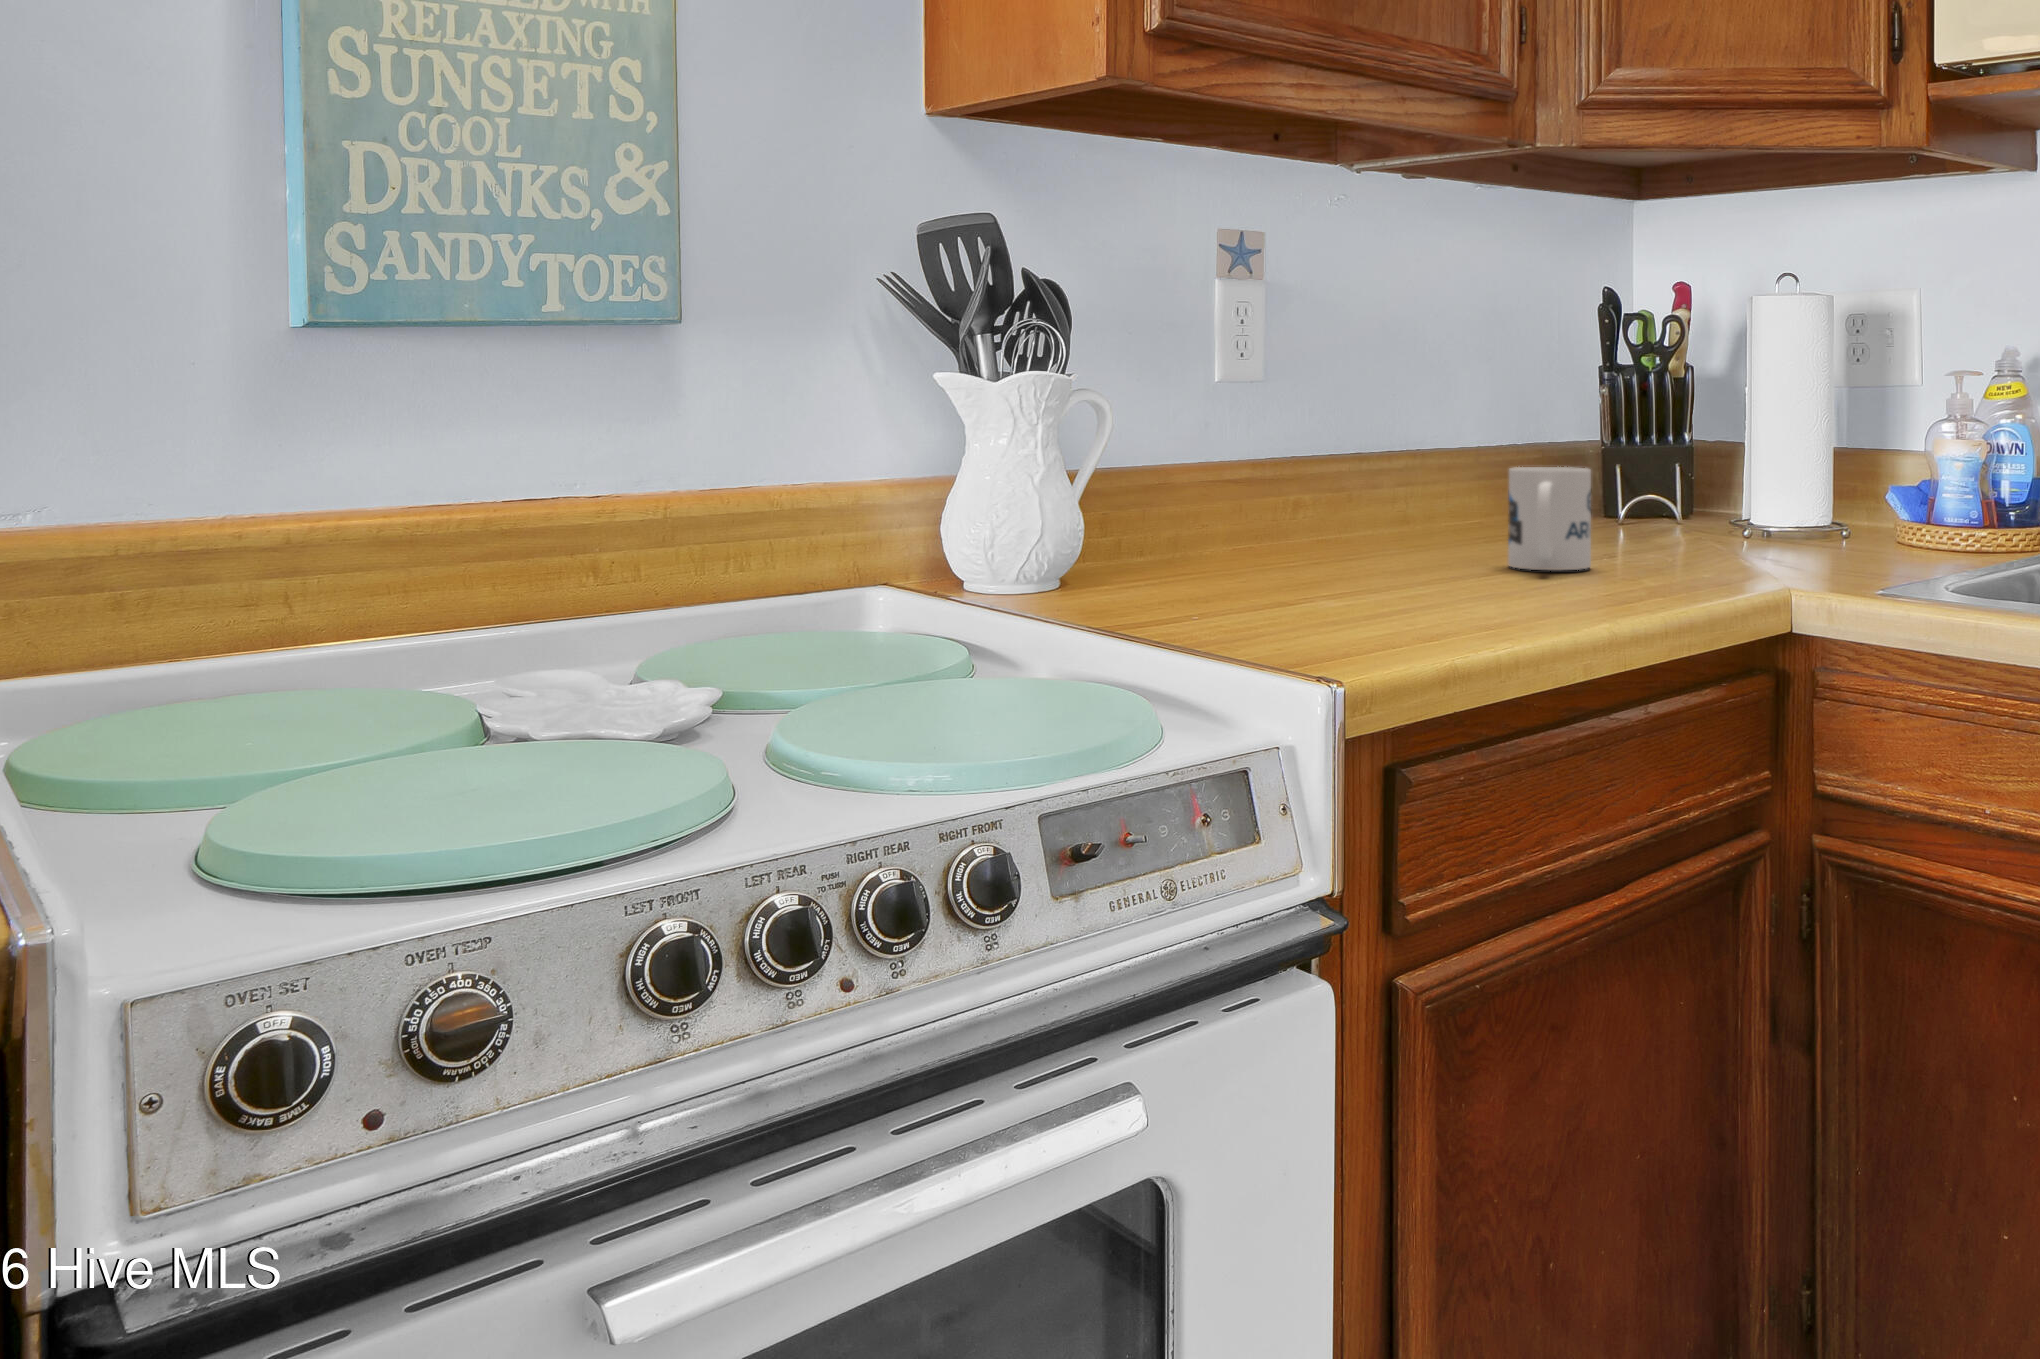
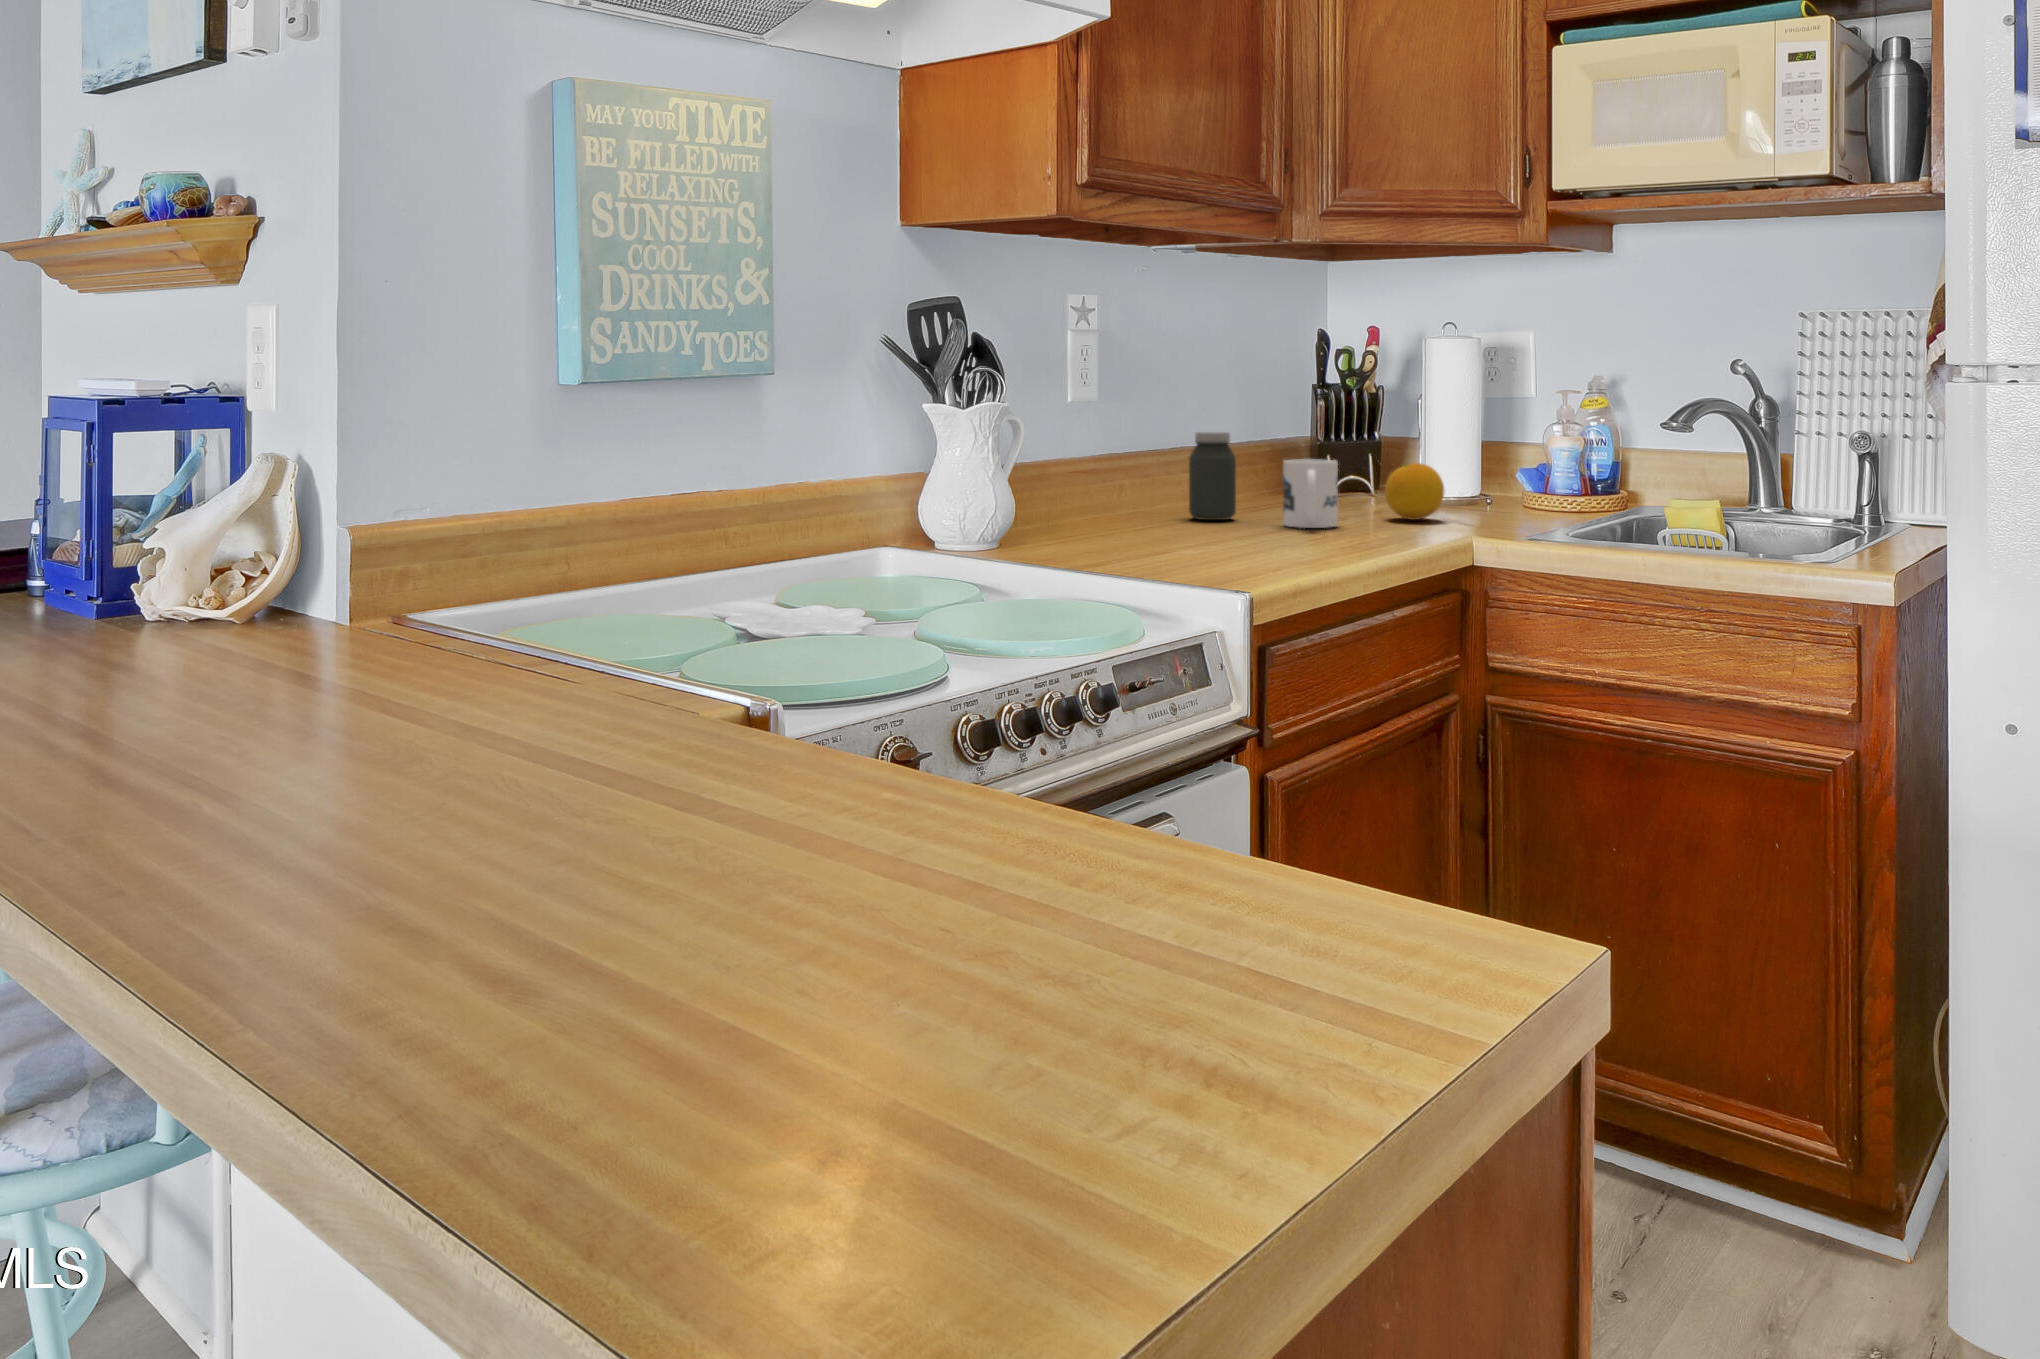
jar: none [1375,426,1446,556] -> present [1189,432,1236,520]
fruit: none [1672,474,1763,560] -> present [1385,463,1444,520]

